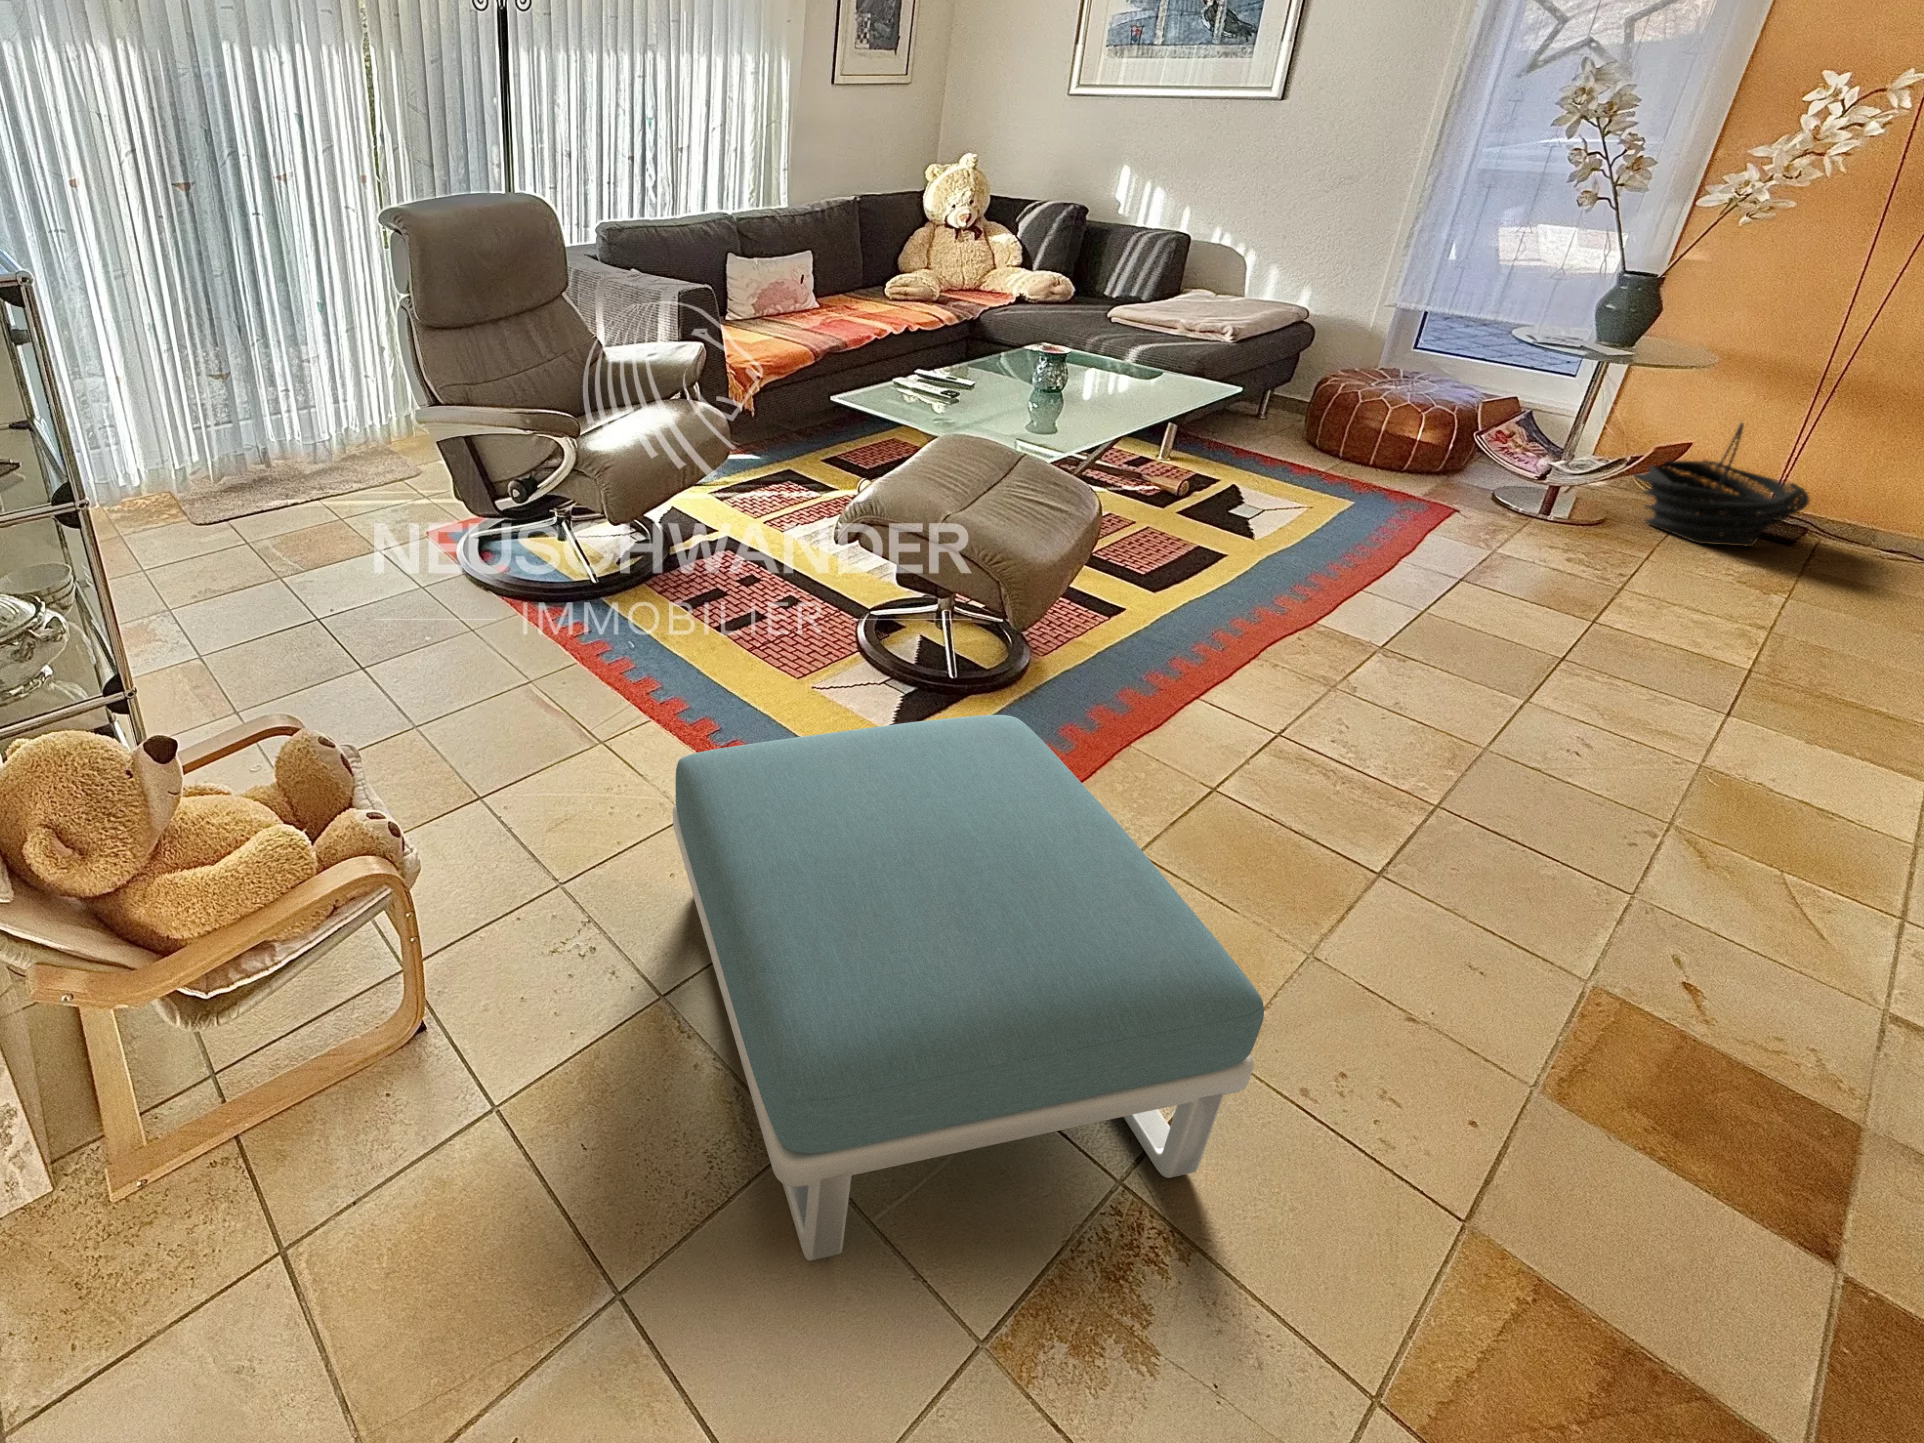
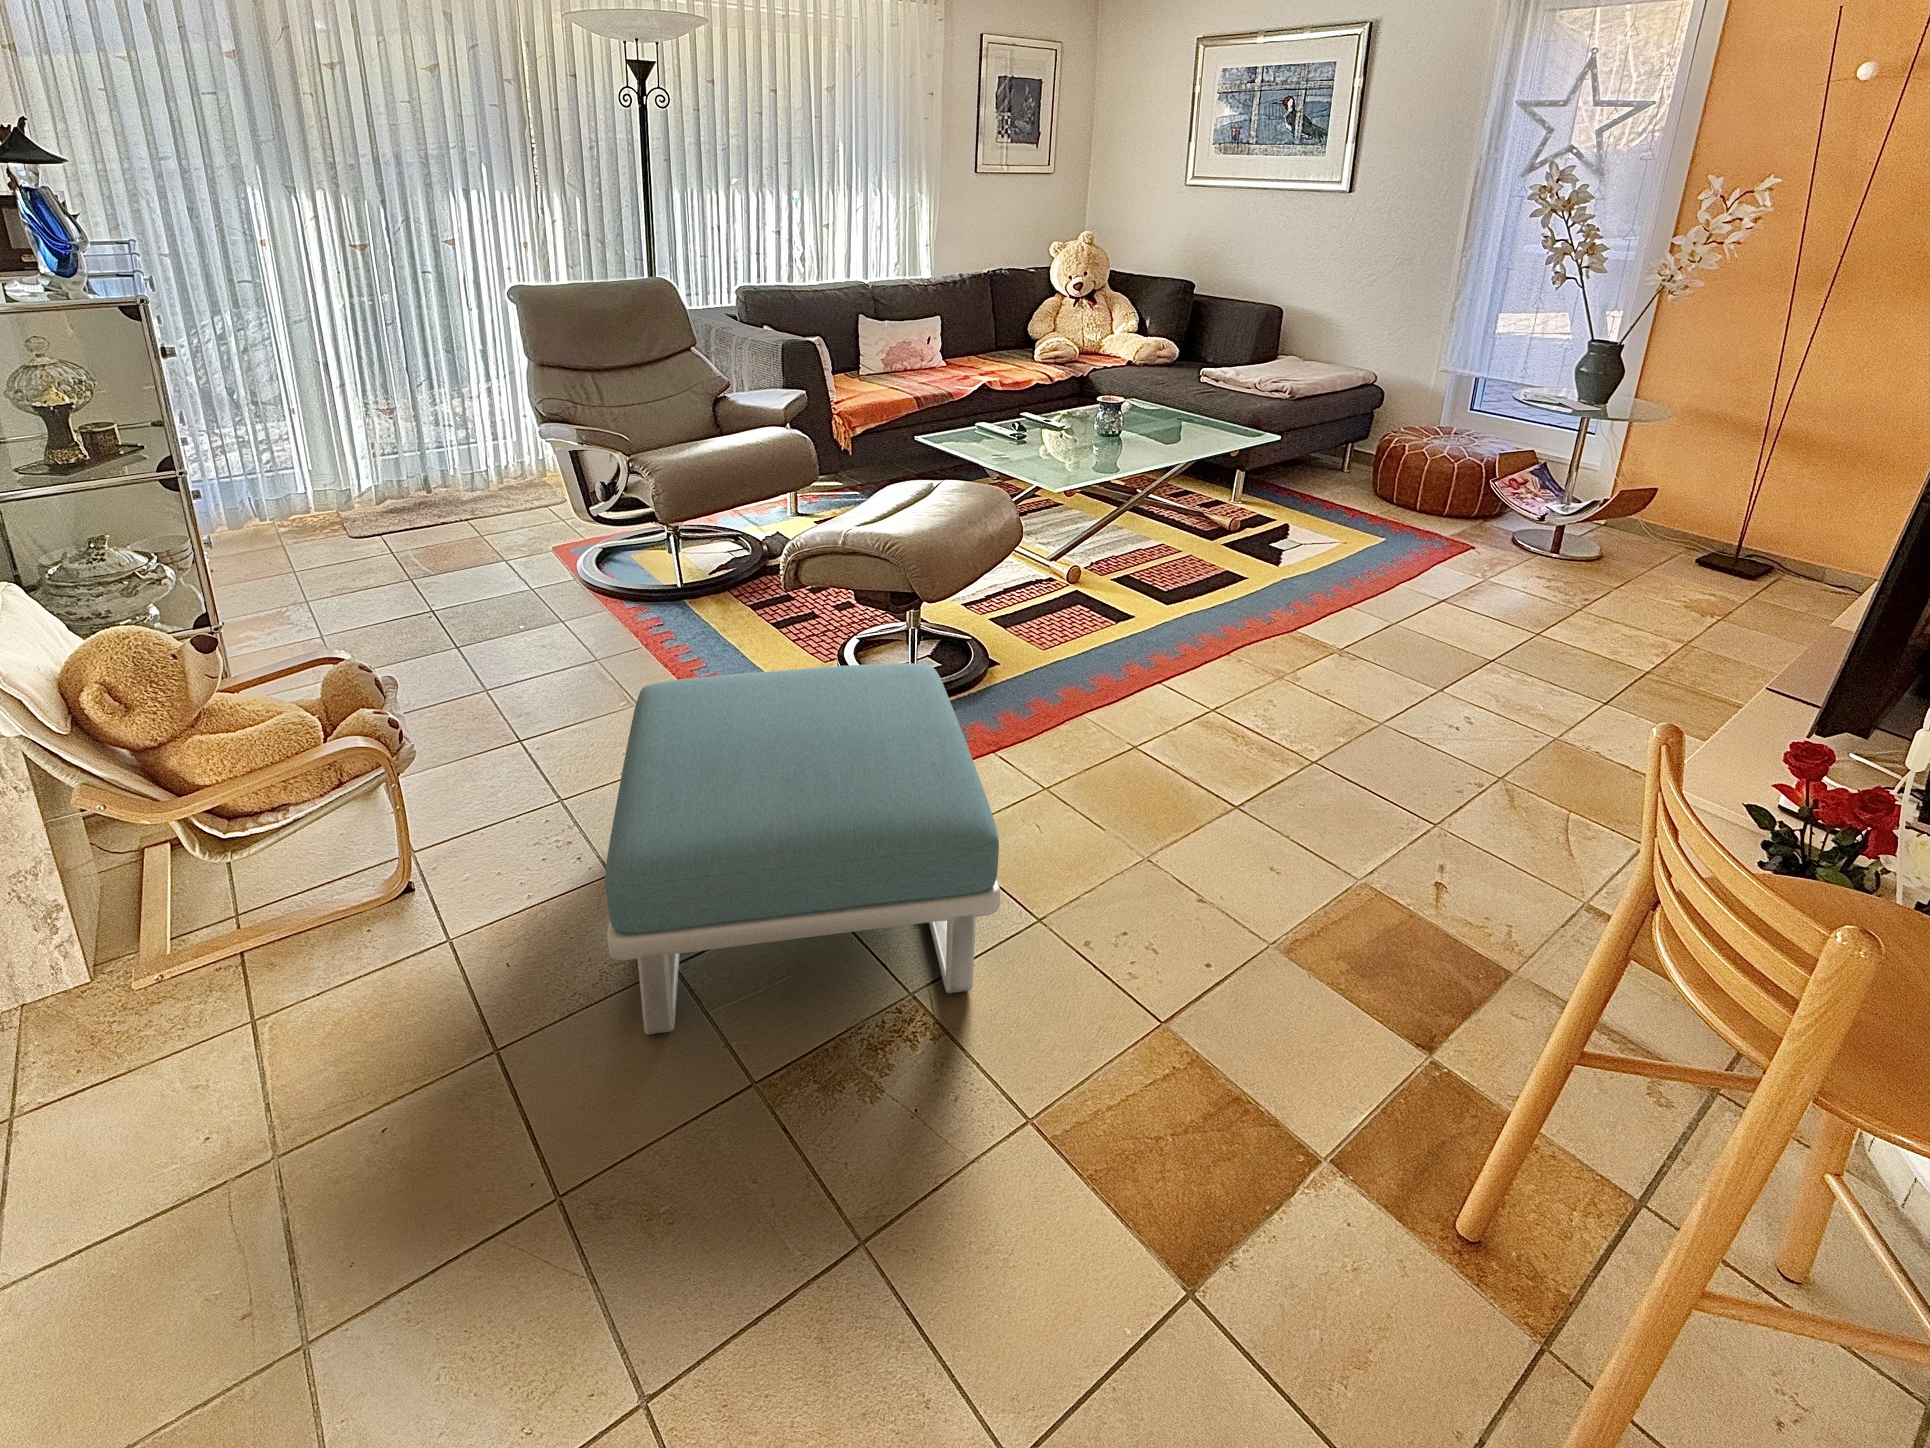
basket: present [1634,423,1809,546] -> none [1621,471,1760,580]

